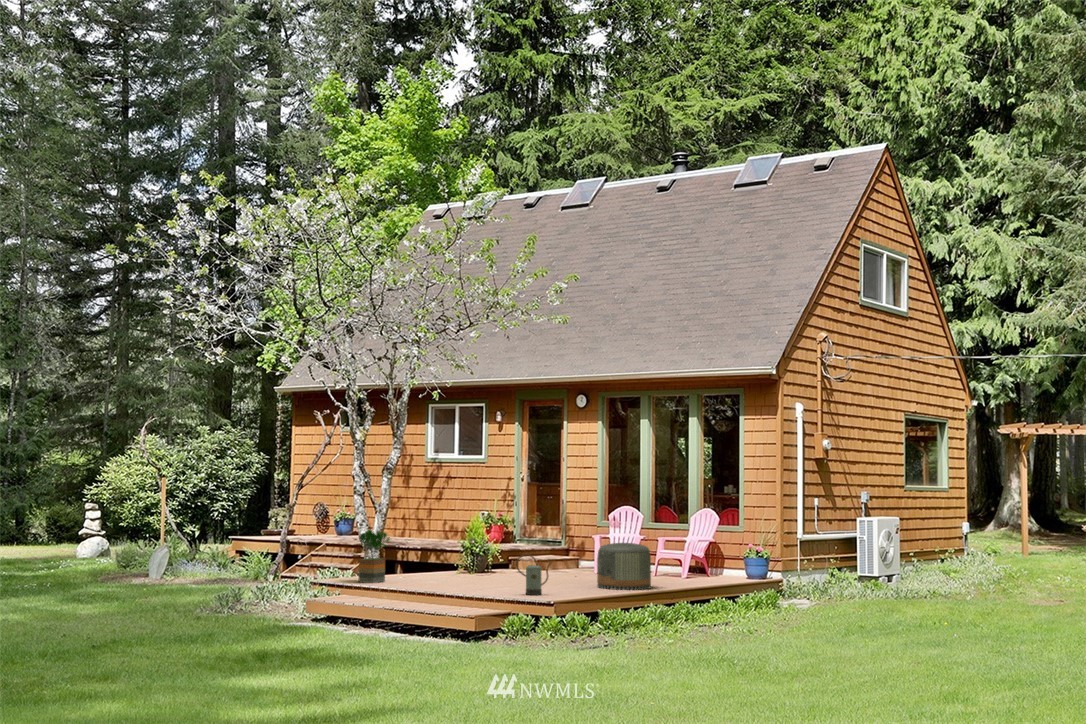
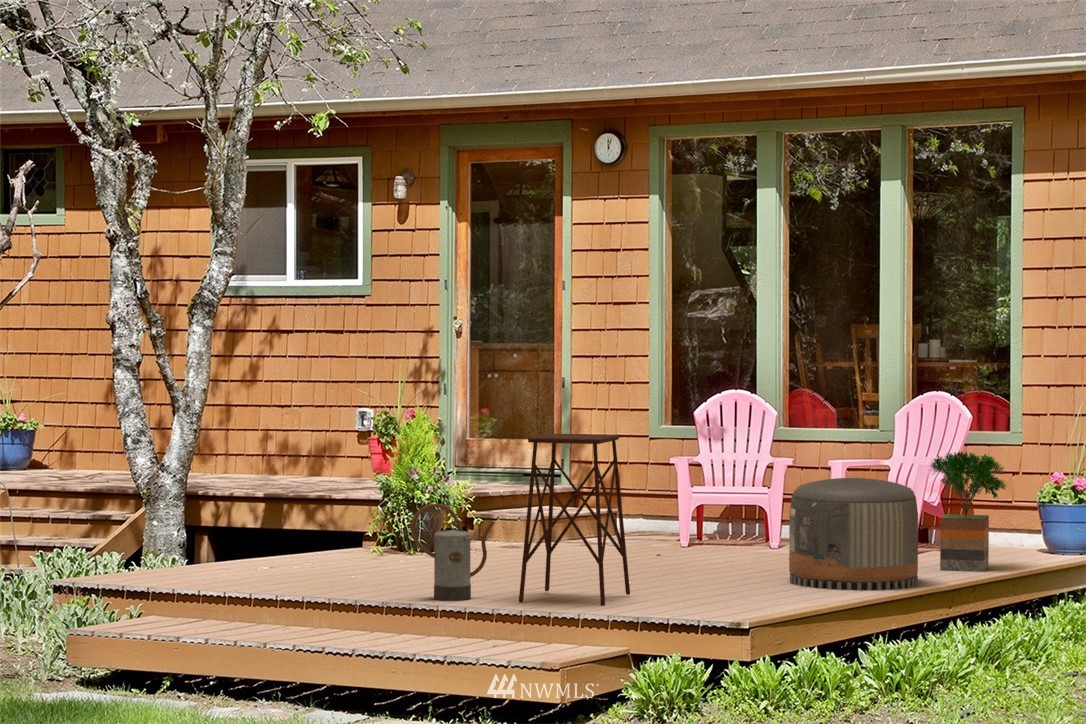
side table: none [470,522,519,592] -> present [519,434,630,606]
potted tree: present [358,530,390,583] -> present [931,452,1006,572]
watering can: present [516,554,551,595] -> present [411,503,495,601]

